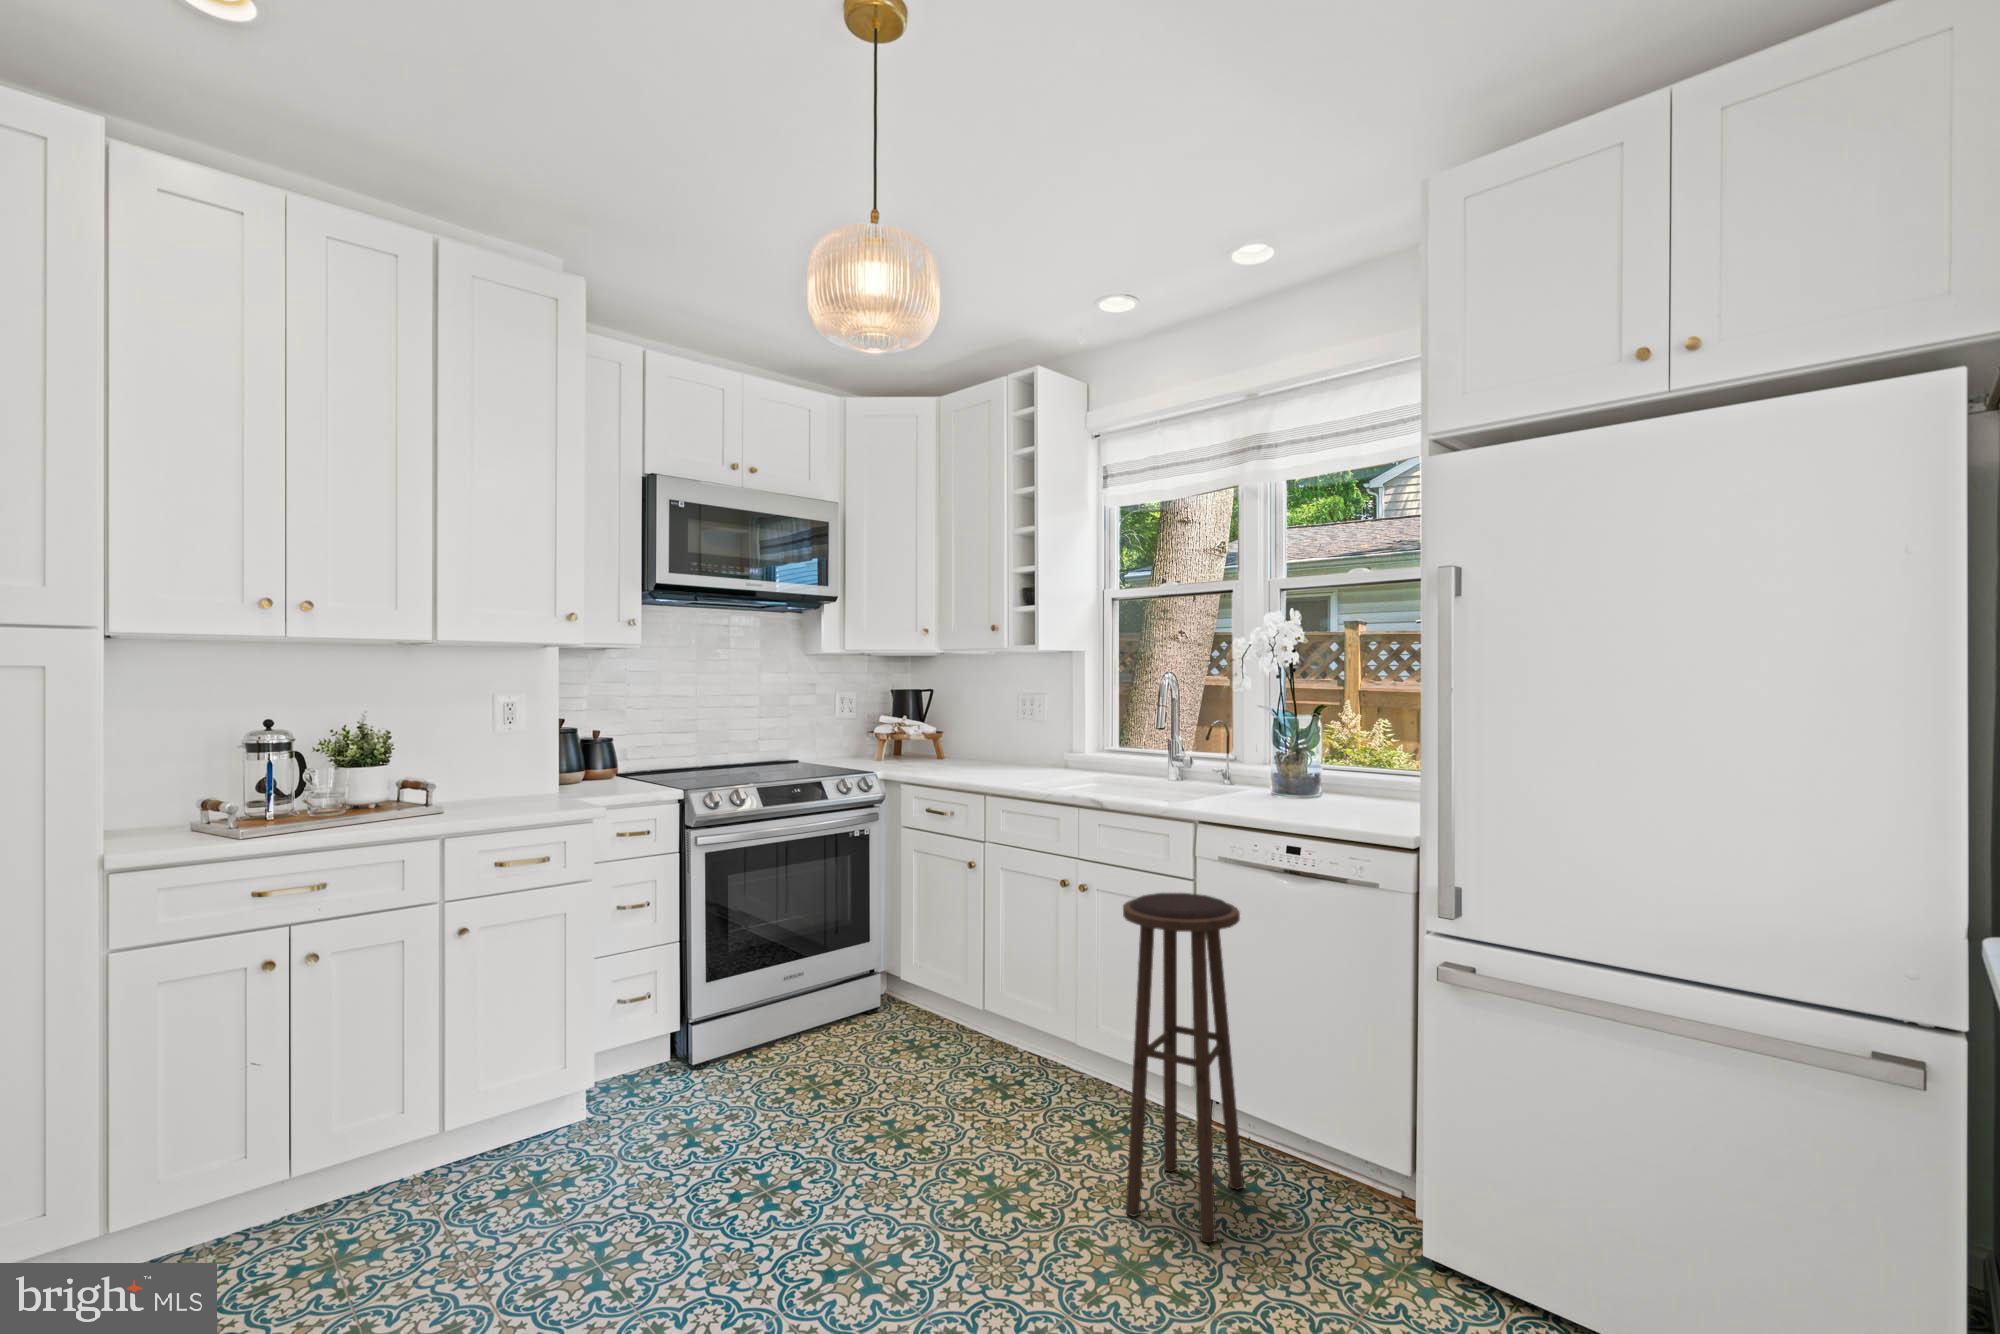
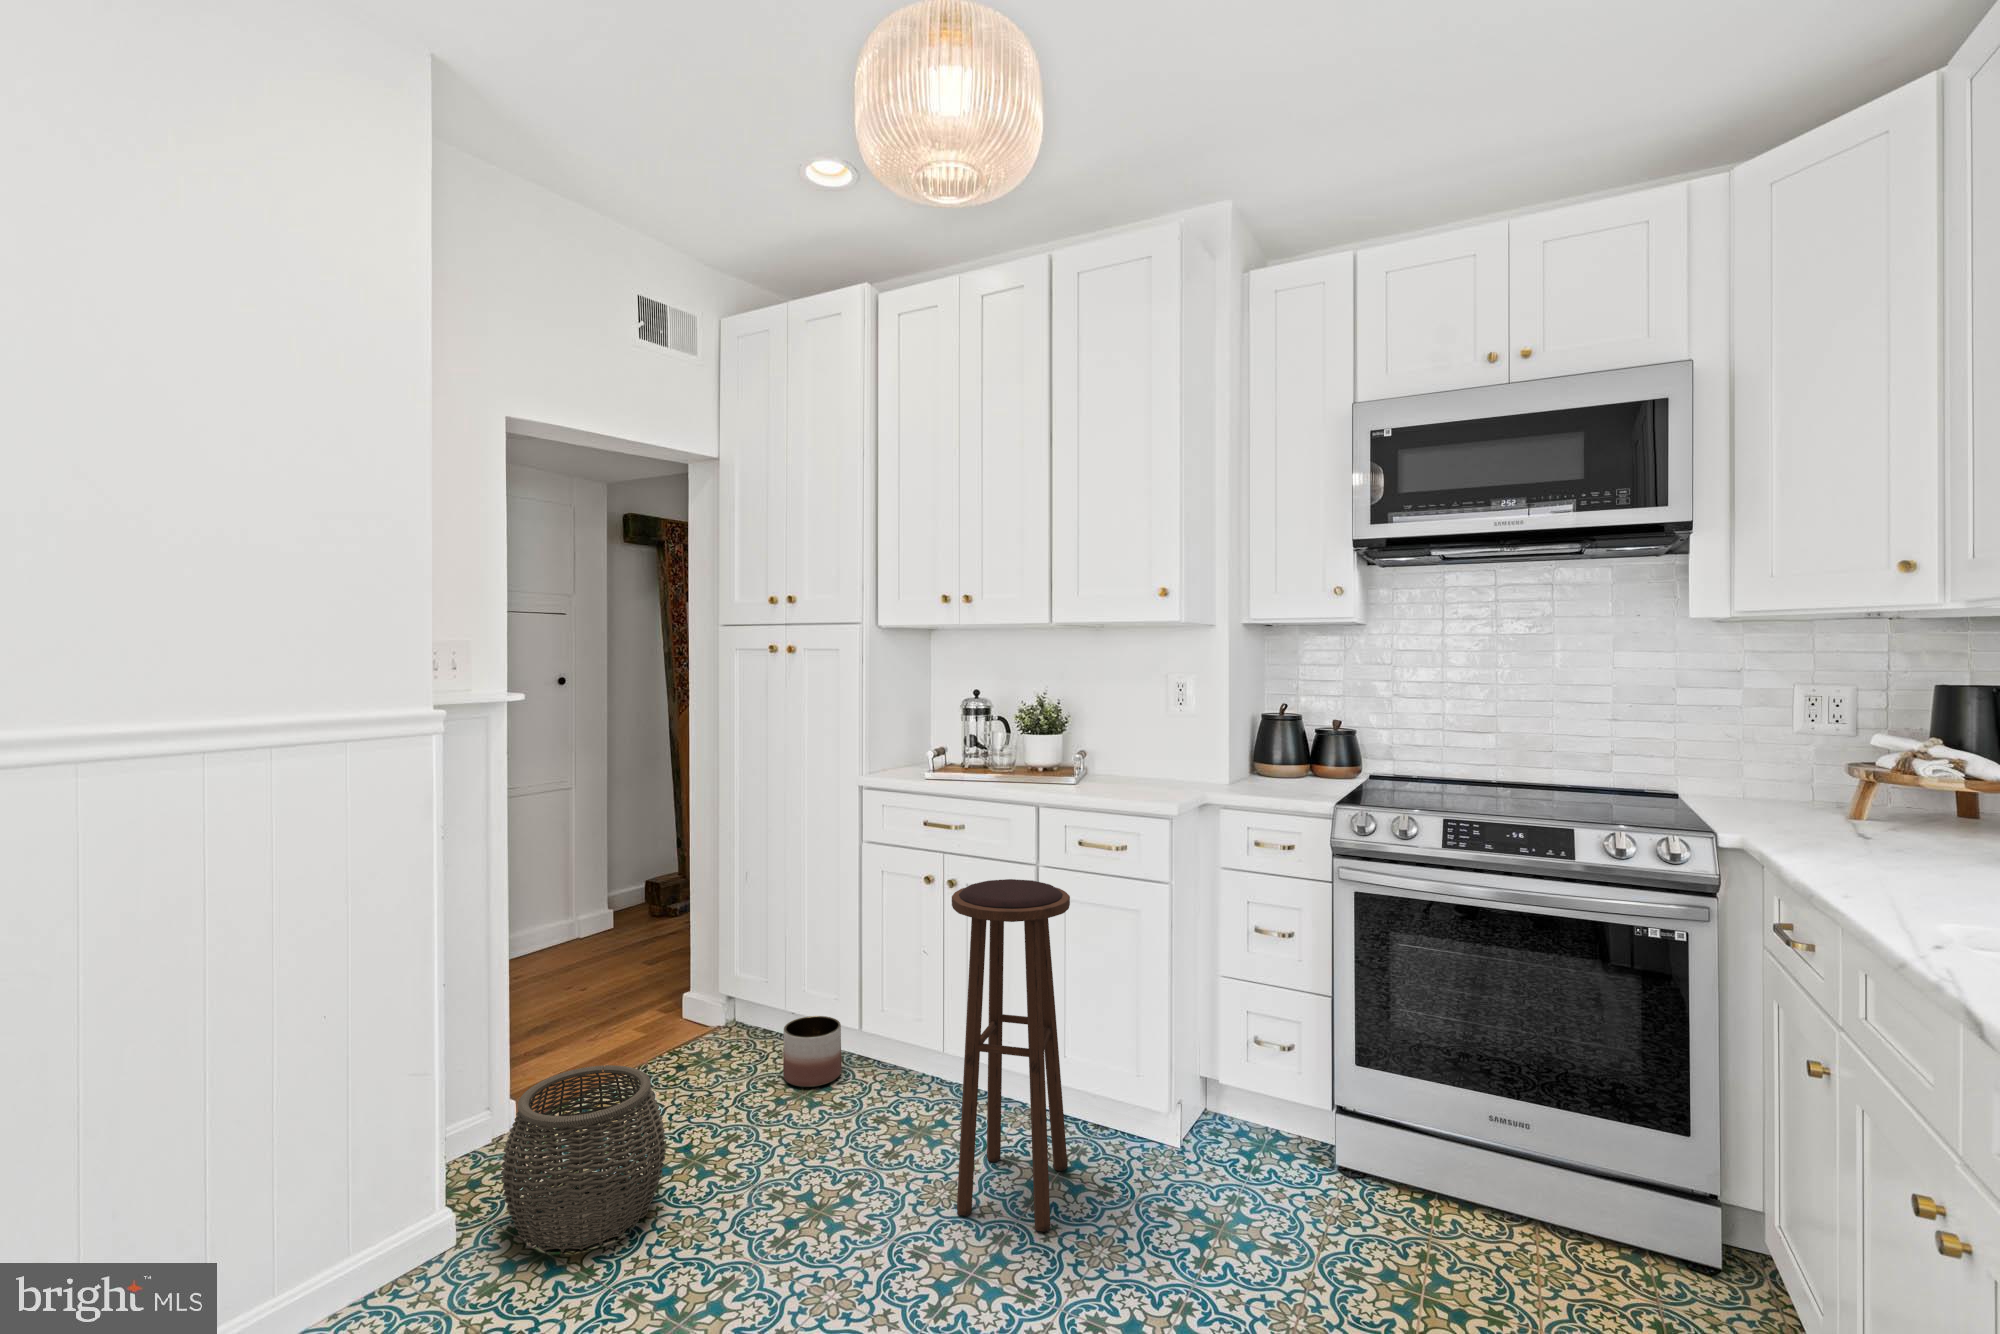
planter: none [984,1016,1037,1082] -> present [783,1016,841,1087]
woven basket: none [732,1036,867,1193] -> present [501,1065,666,1252]

